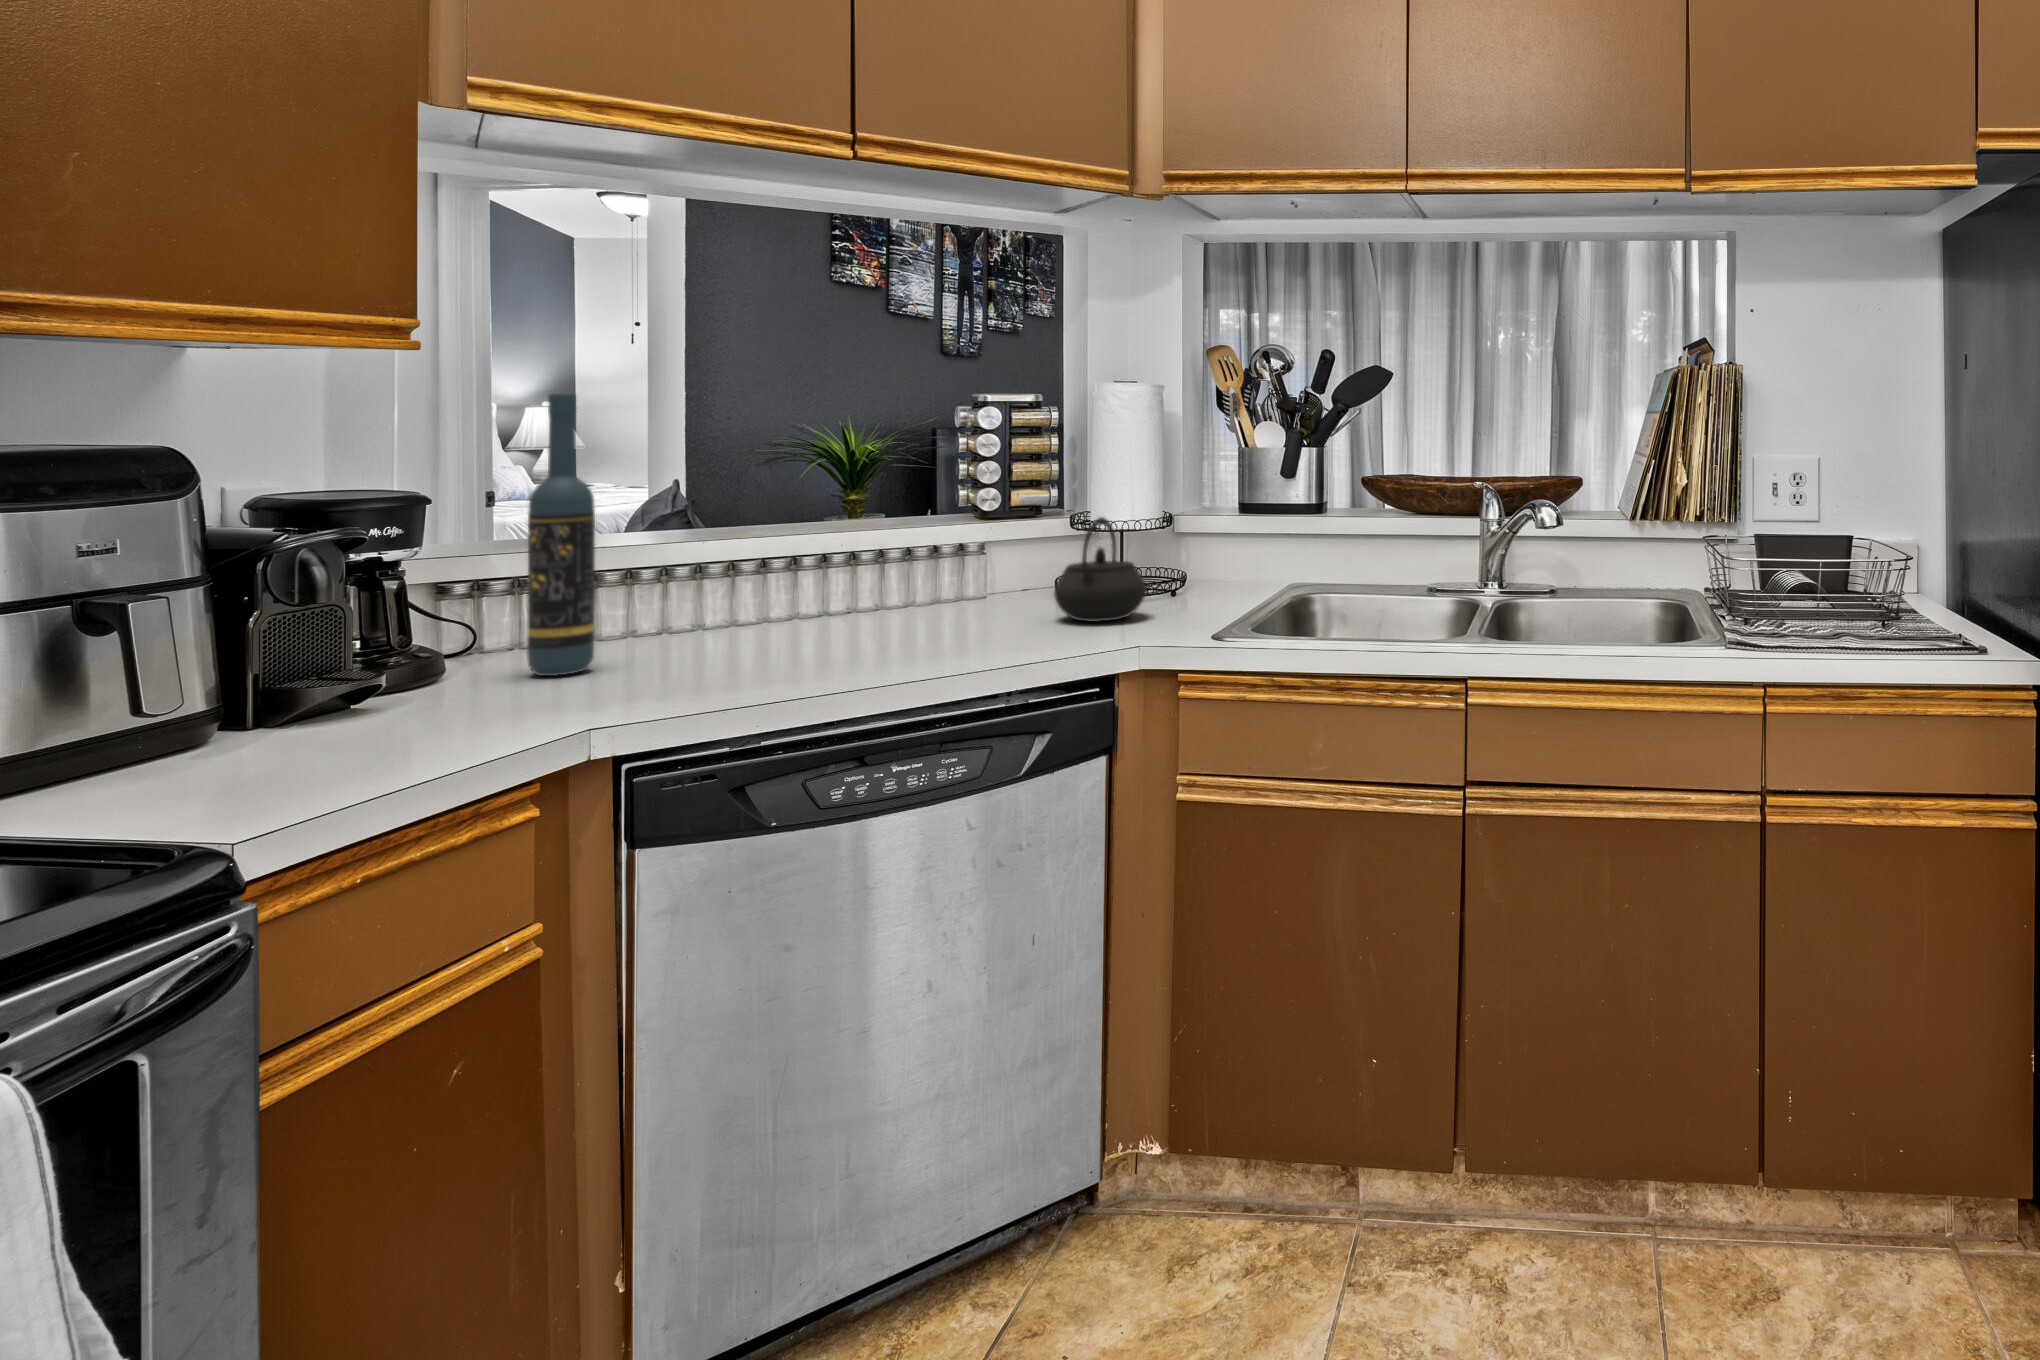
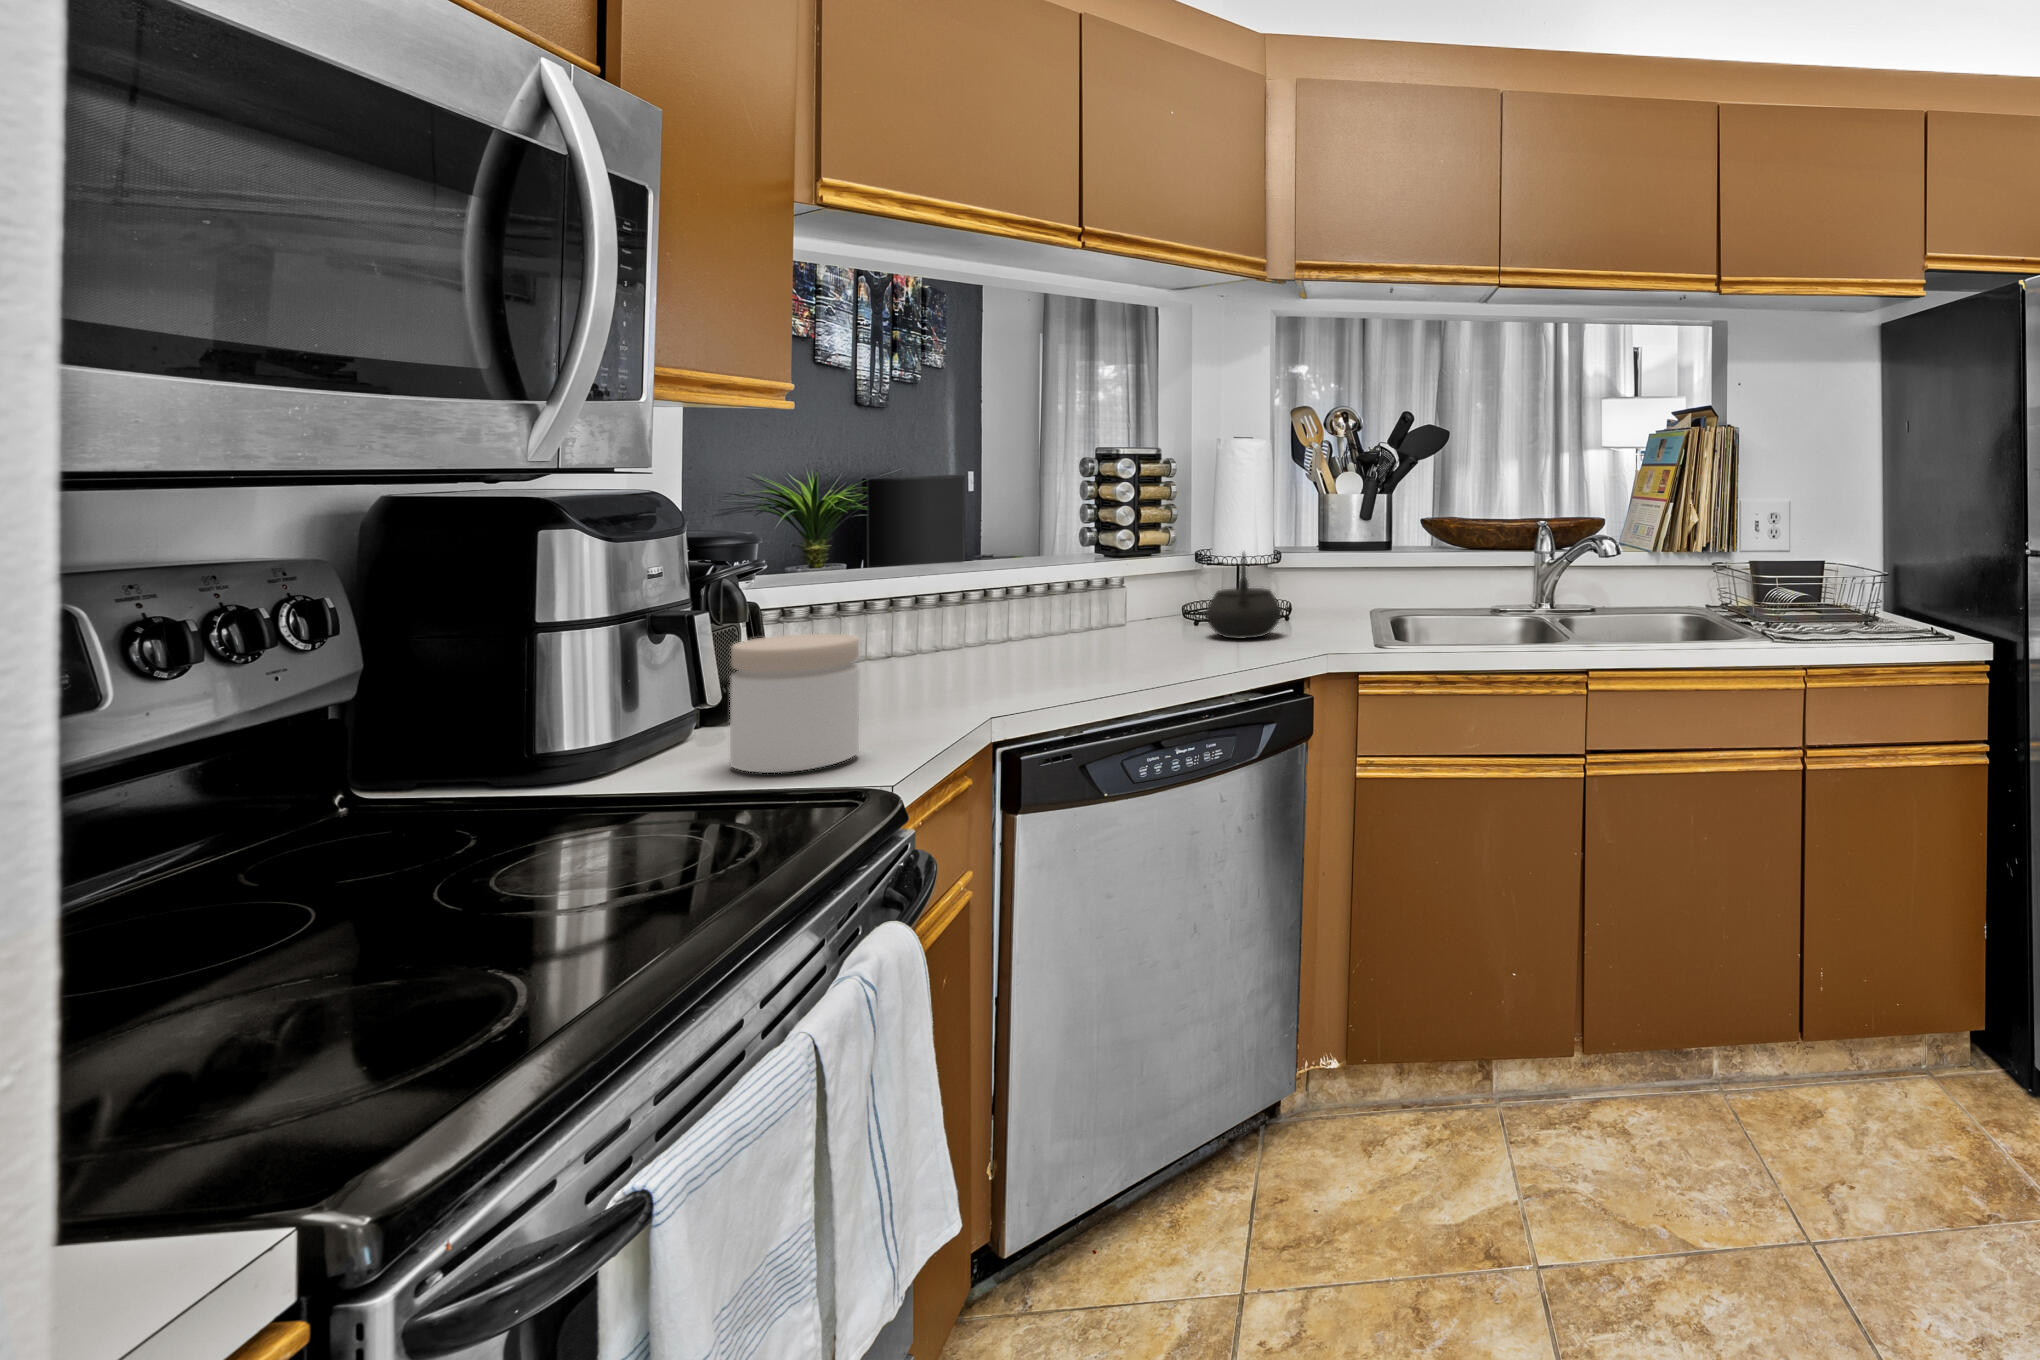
wine bottle: present [527,393,595,676] -> none [842,446,894,688]
jar: none [136,623,329,800] -> present [730,633,860,773]

